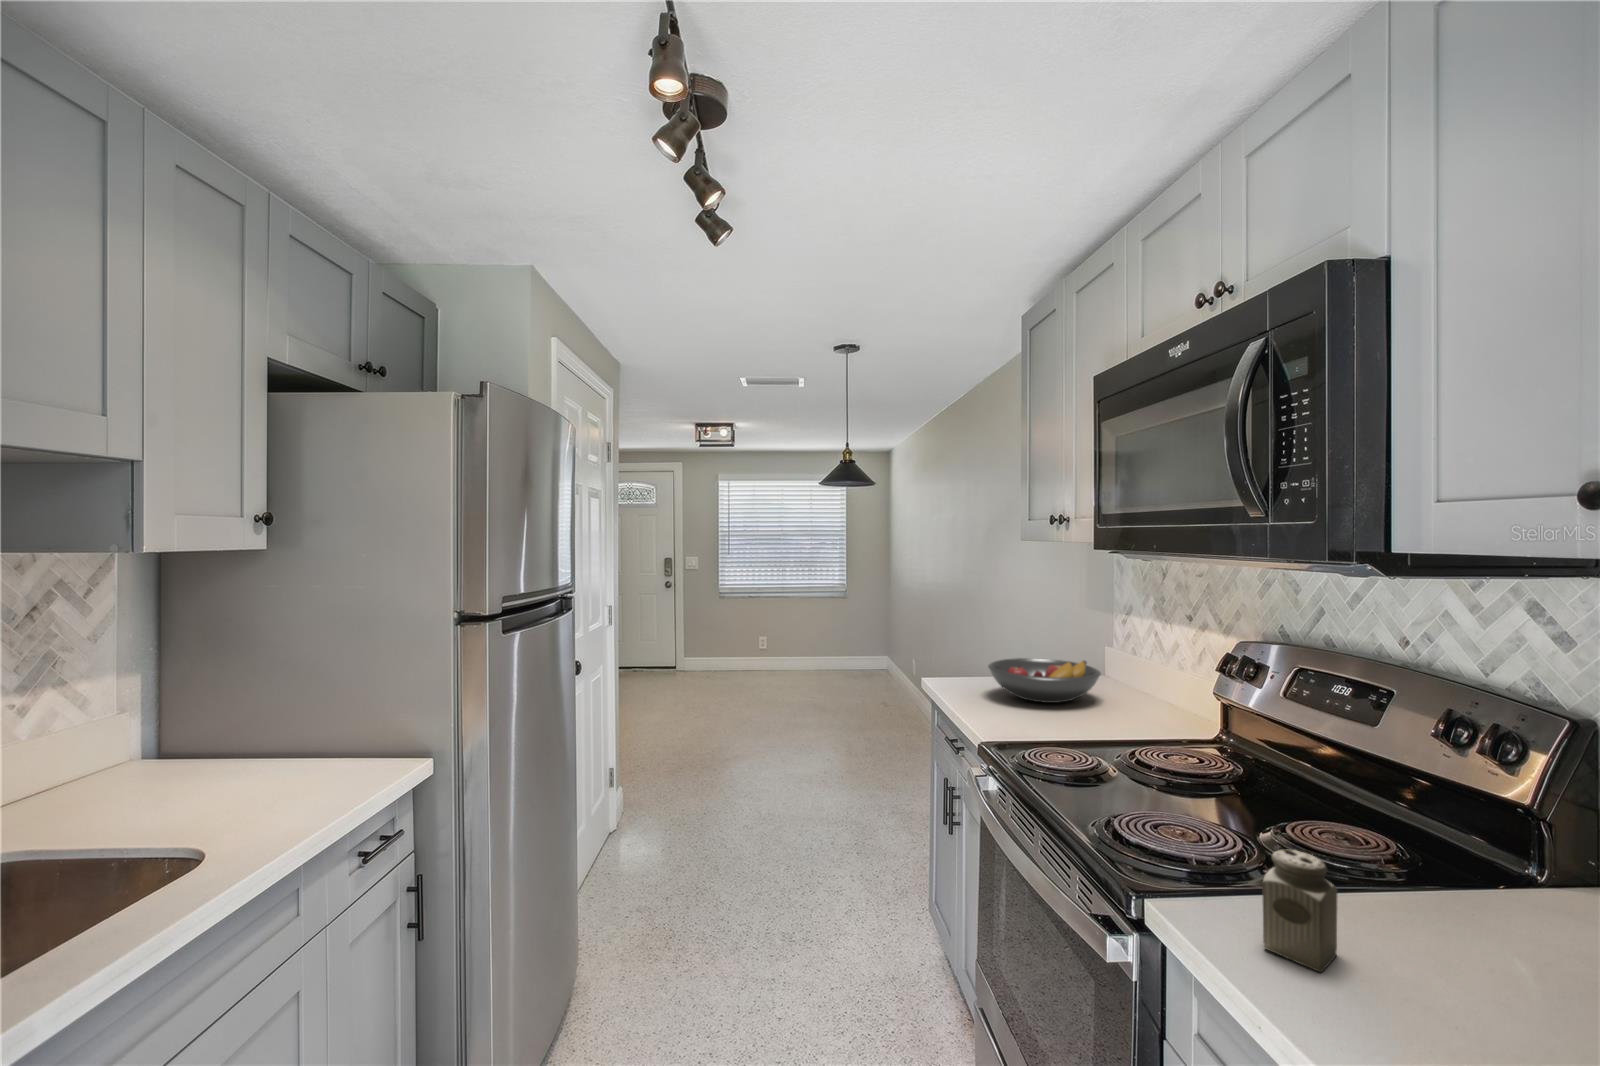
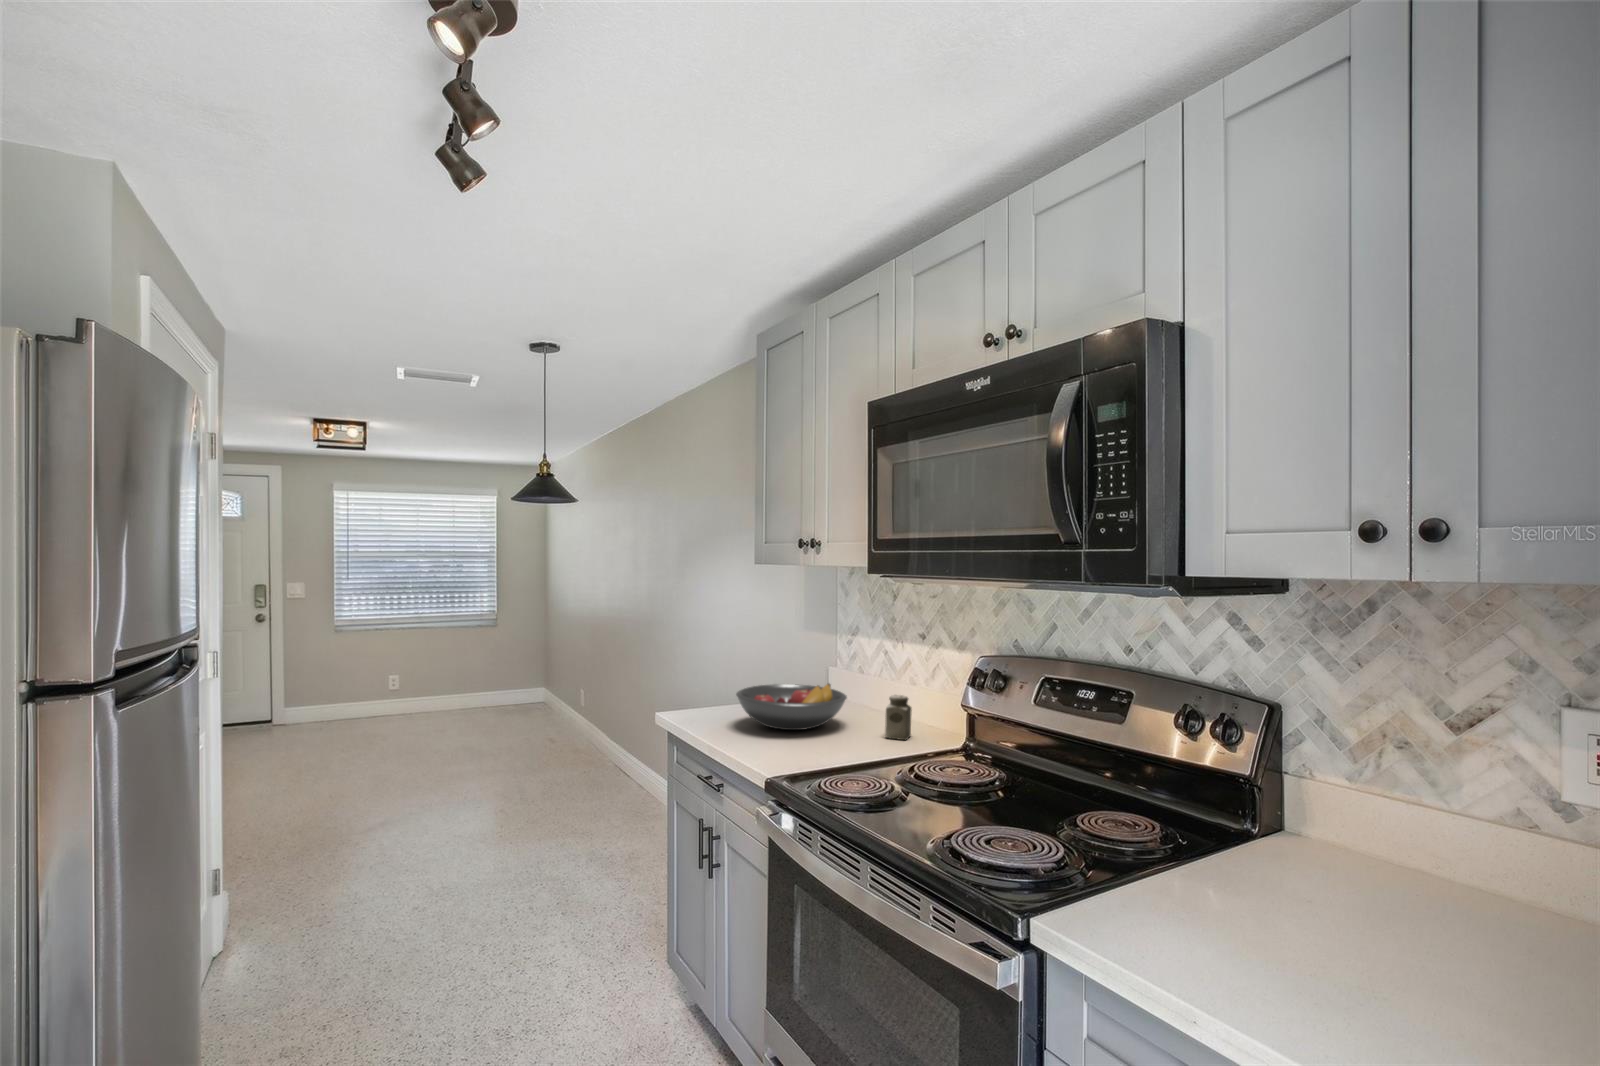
salt shaker: present [1262,850,1337,972] -> present [885,695,912,740]

